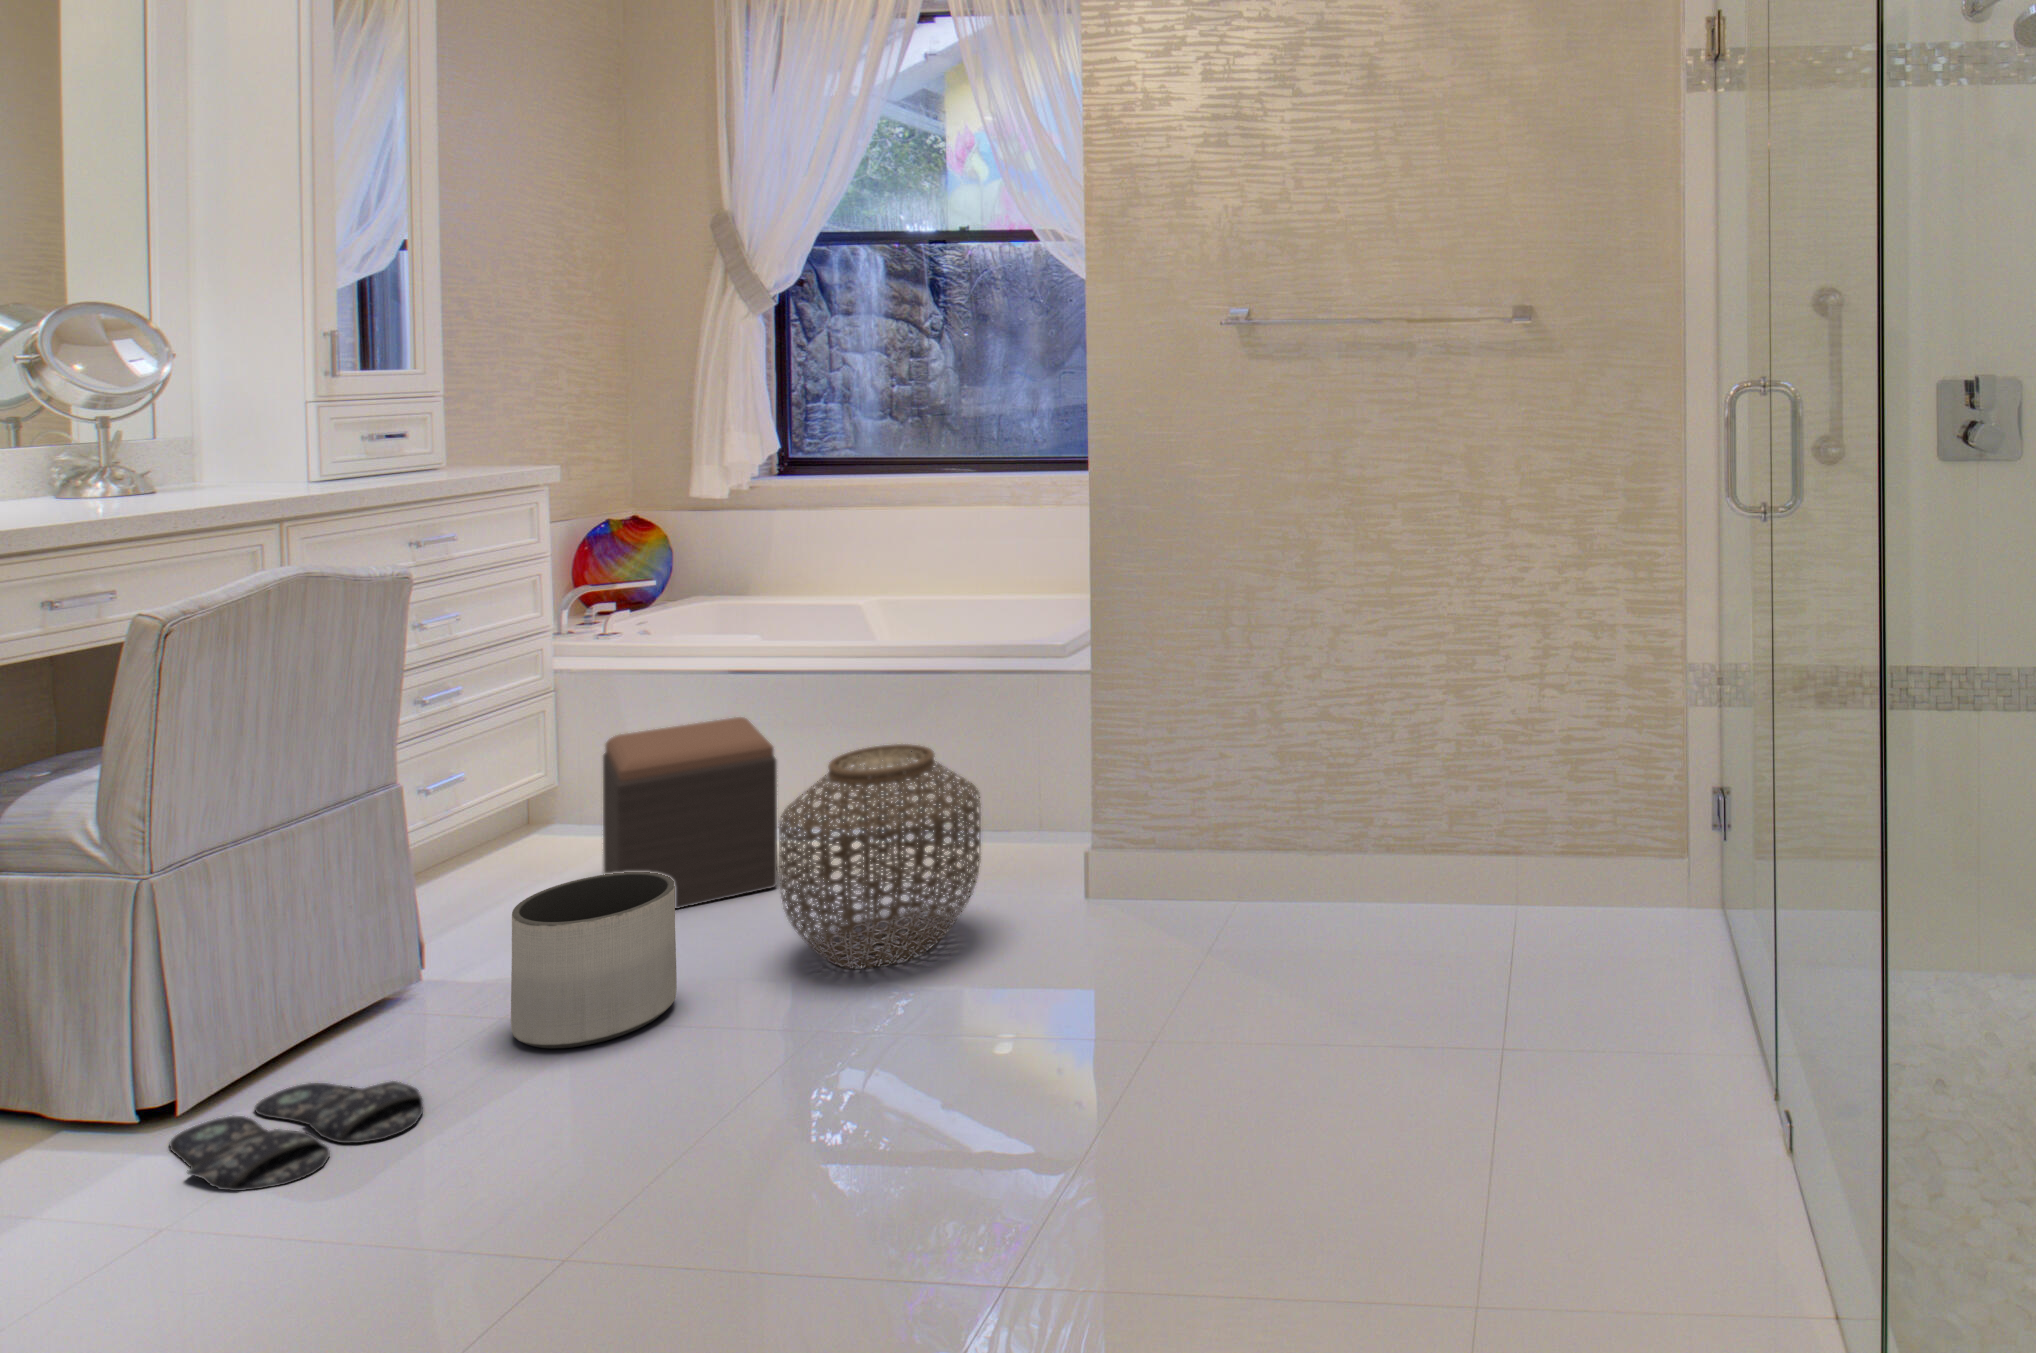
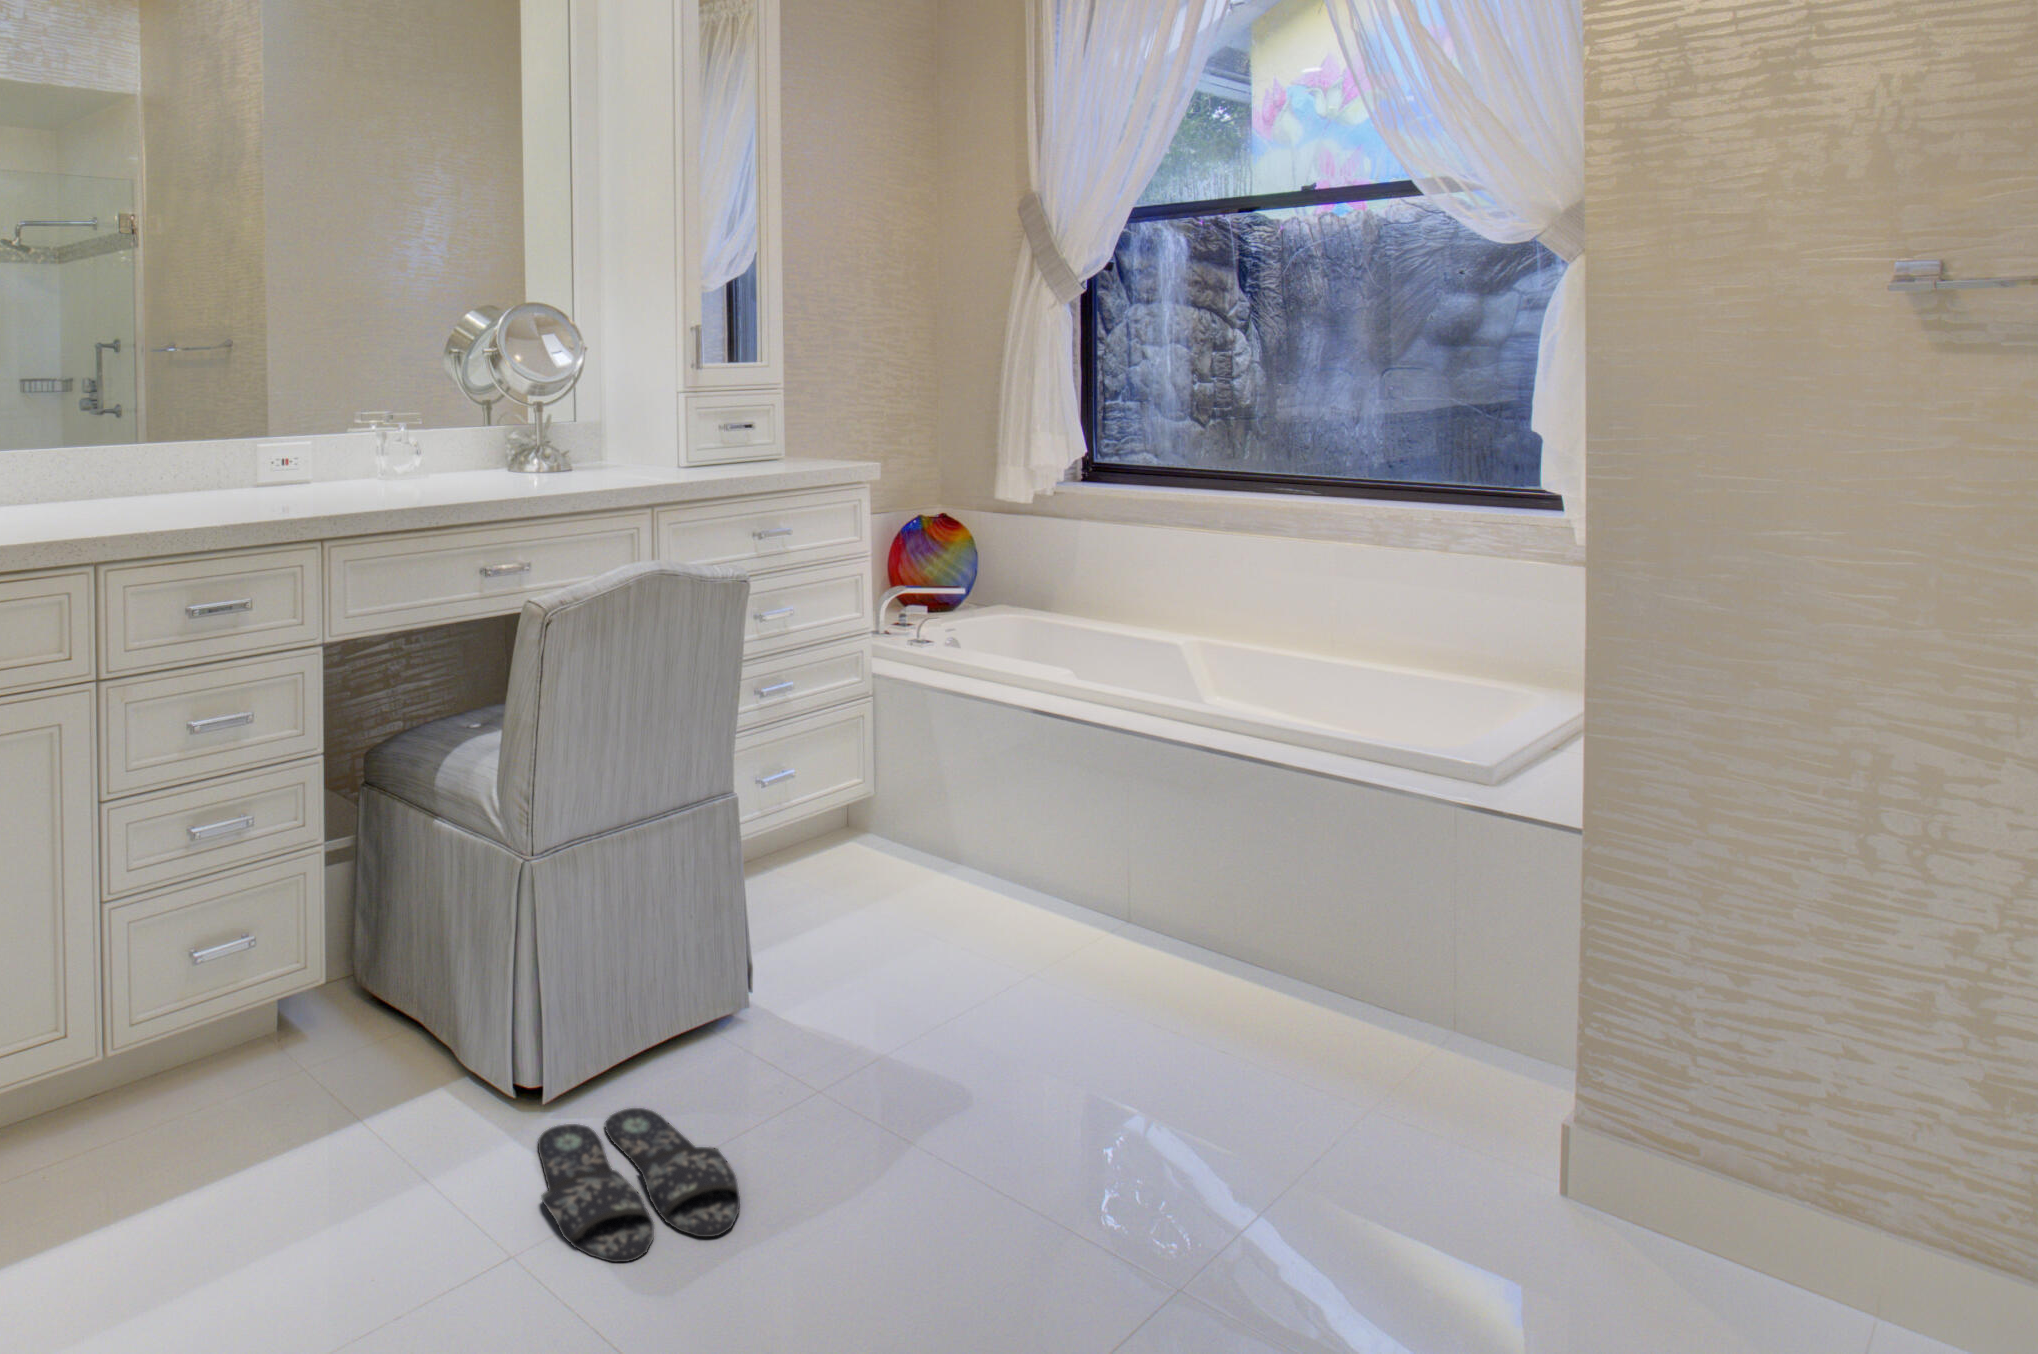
footstool: present [603,717,777,909] -> none [913,760,1099,989]
woven basket: present [779,744,981,968] -> none [1114,866,1399,1198]
planter: present [511,872,677,1048] -> none [826,951,997,1180]

